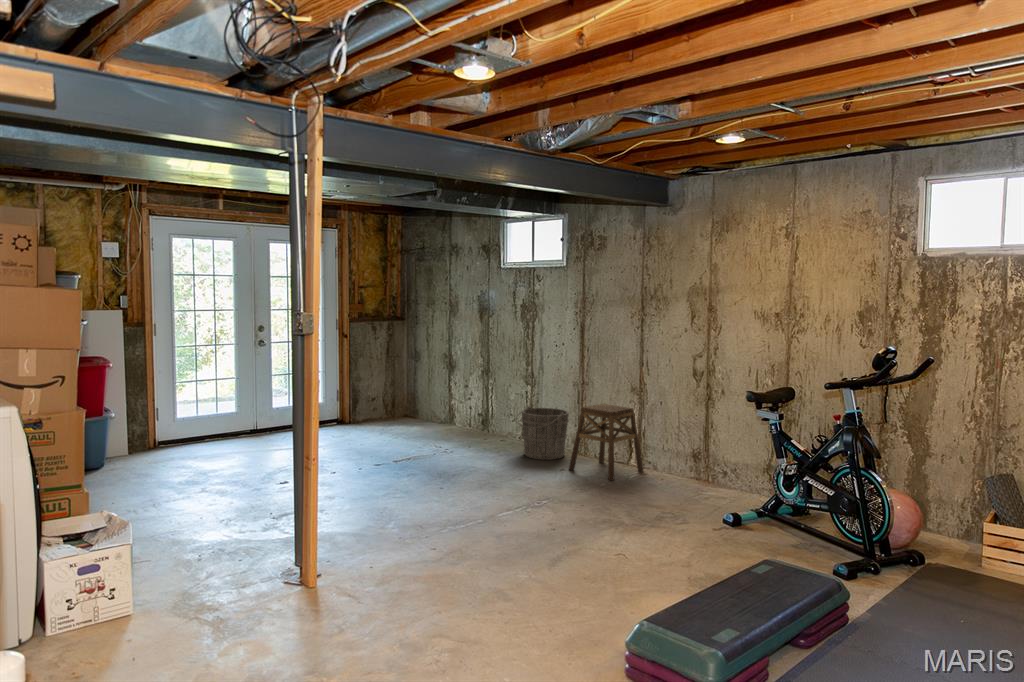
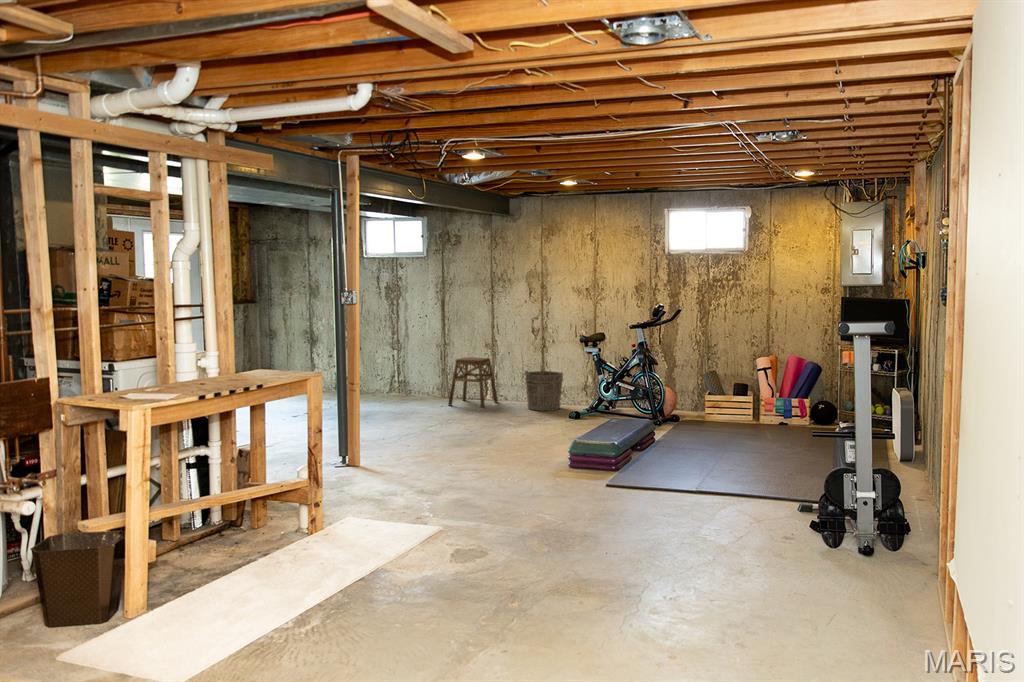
bucket: present [515,406,569,460] -> present [522,371,563,411]

